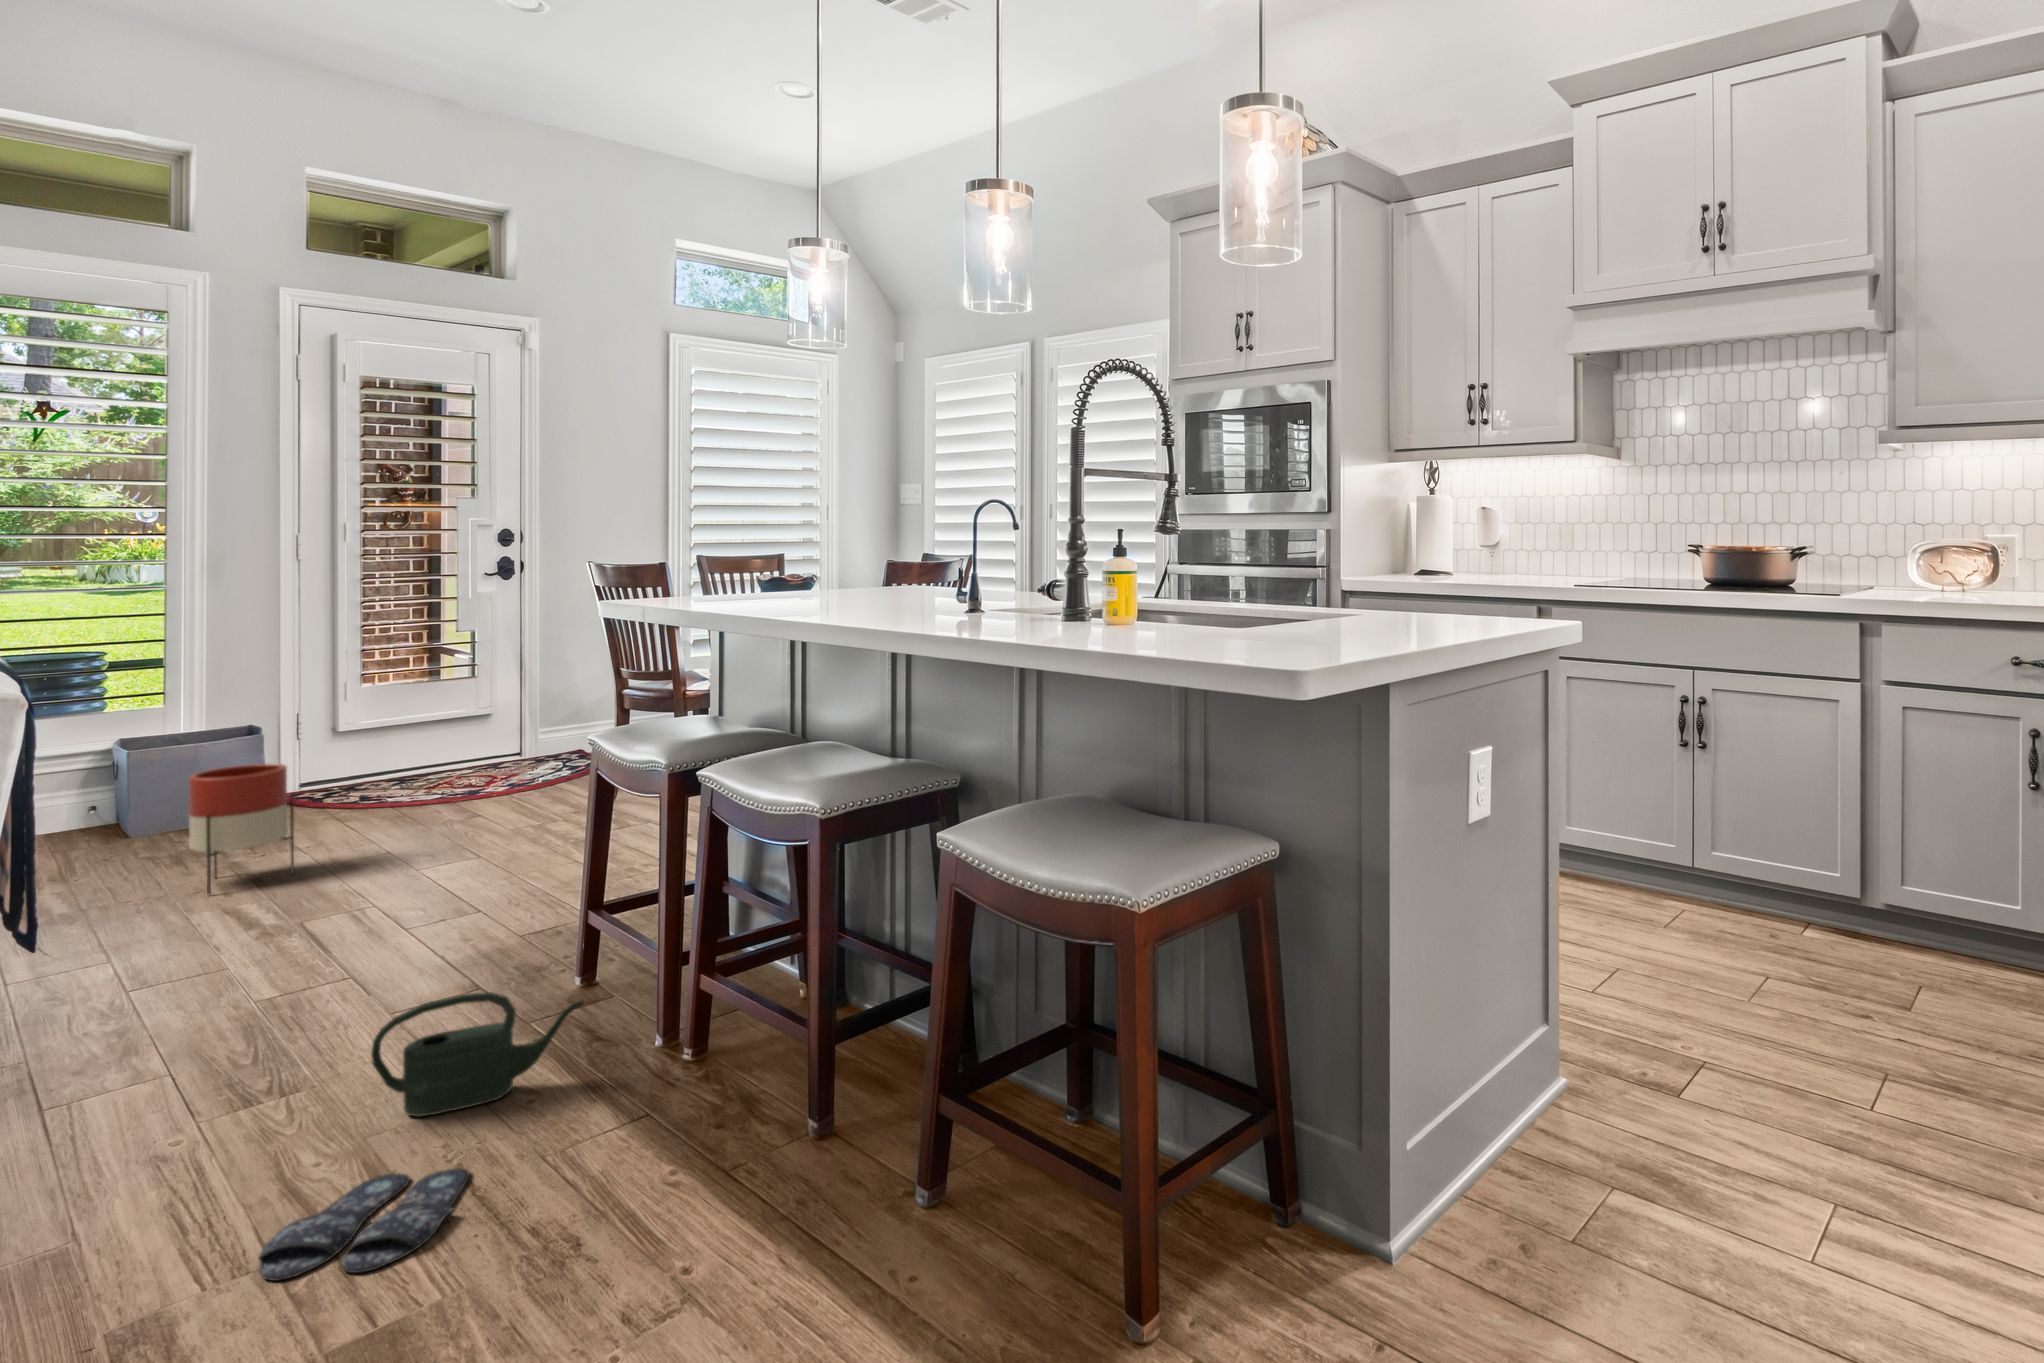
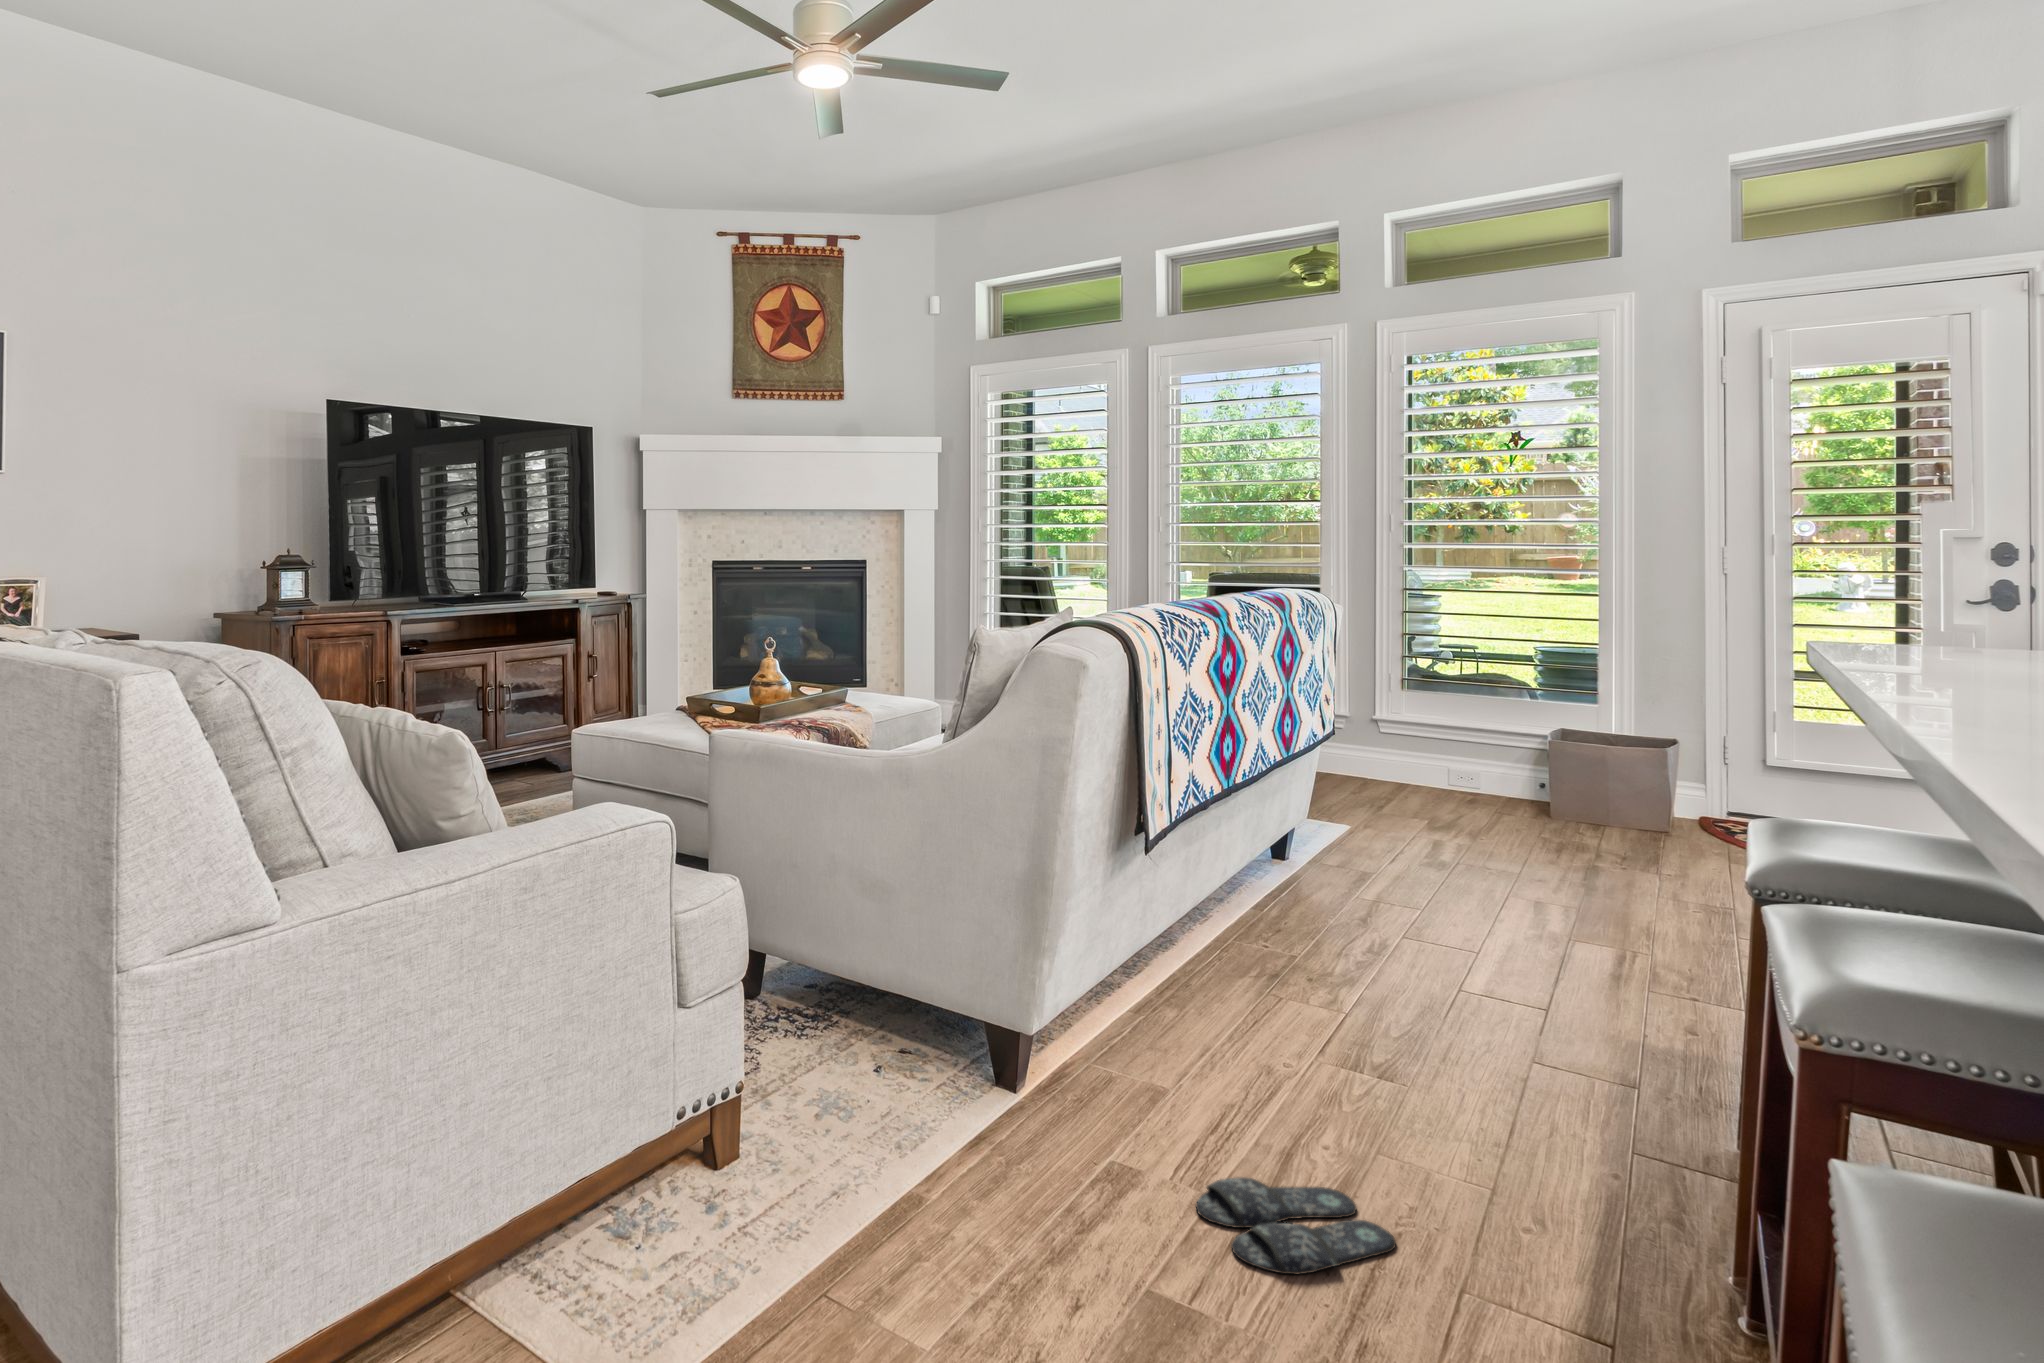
planter: present [189,764,294,895] -> none [1534,769,1625,895]
watering can: present [371,992,583,1117] -> none [1396,1050,1612,1203]

